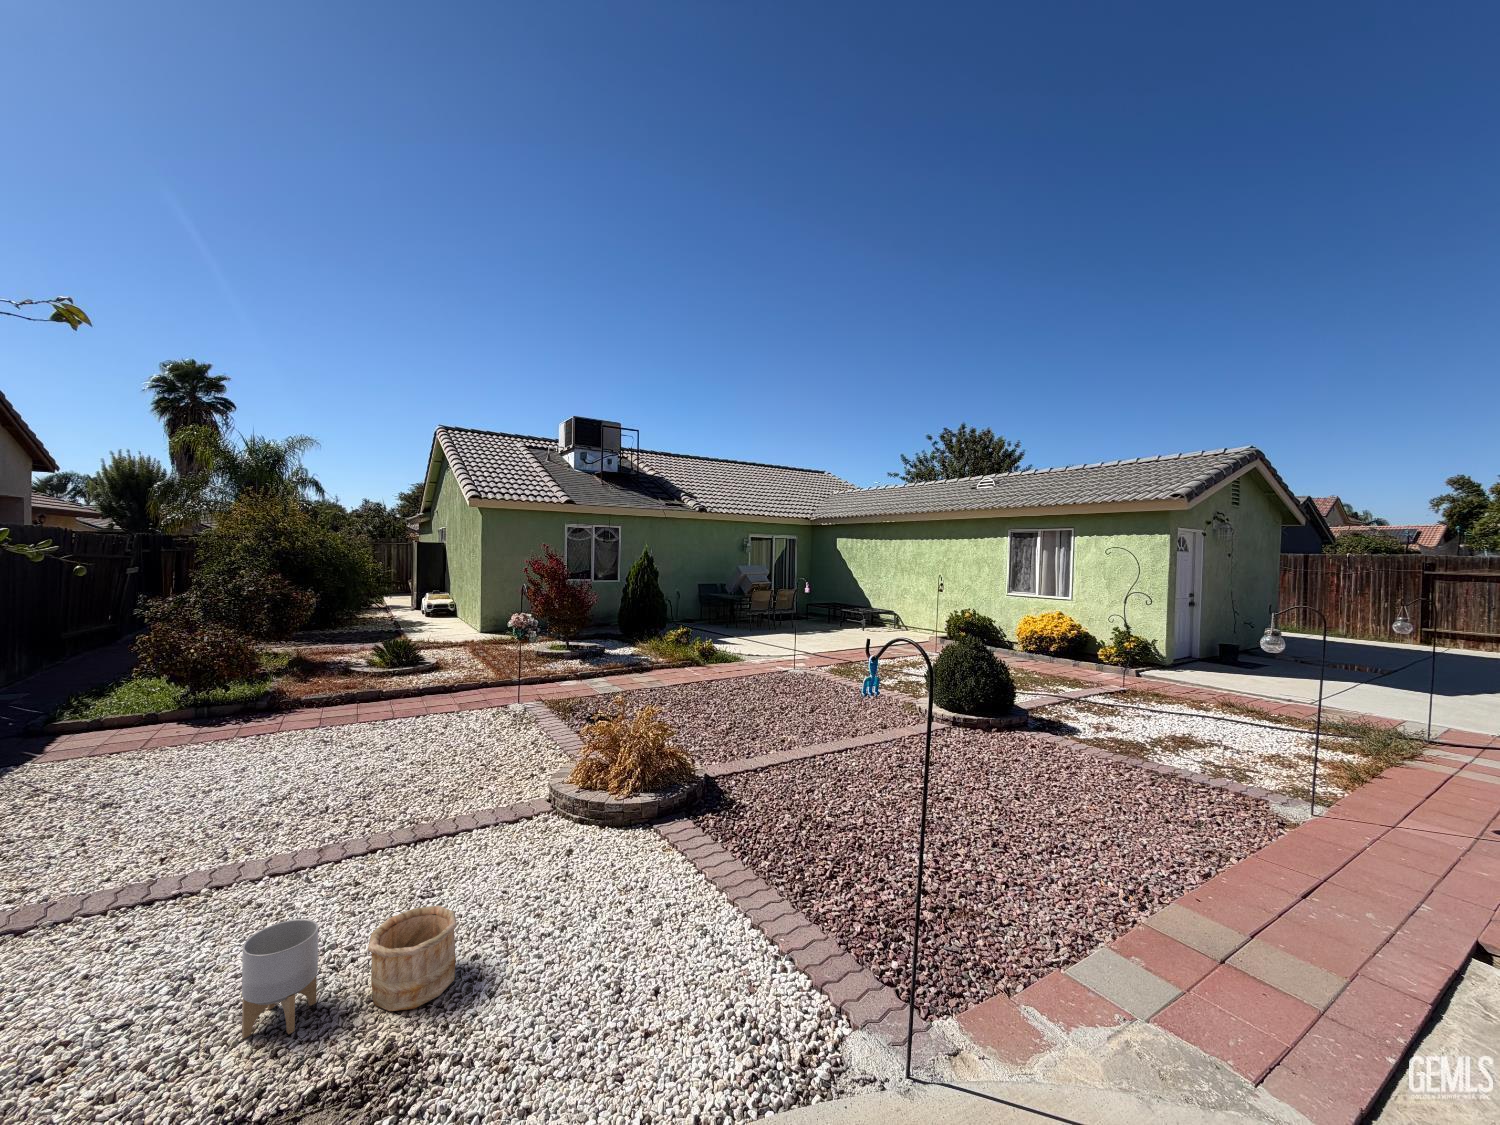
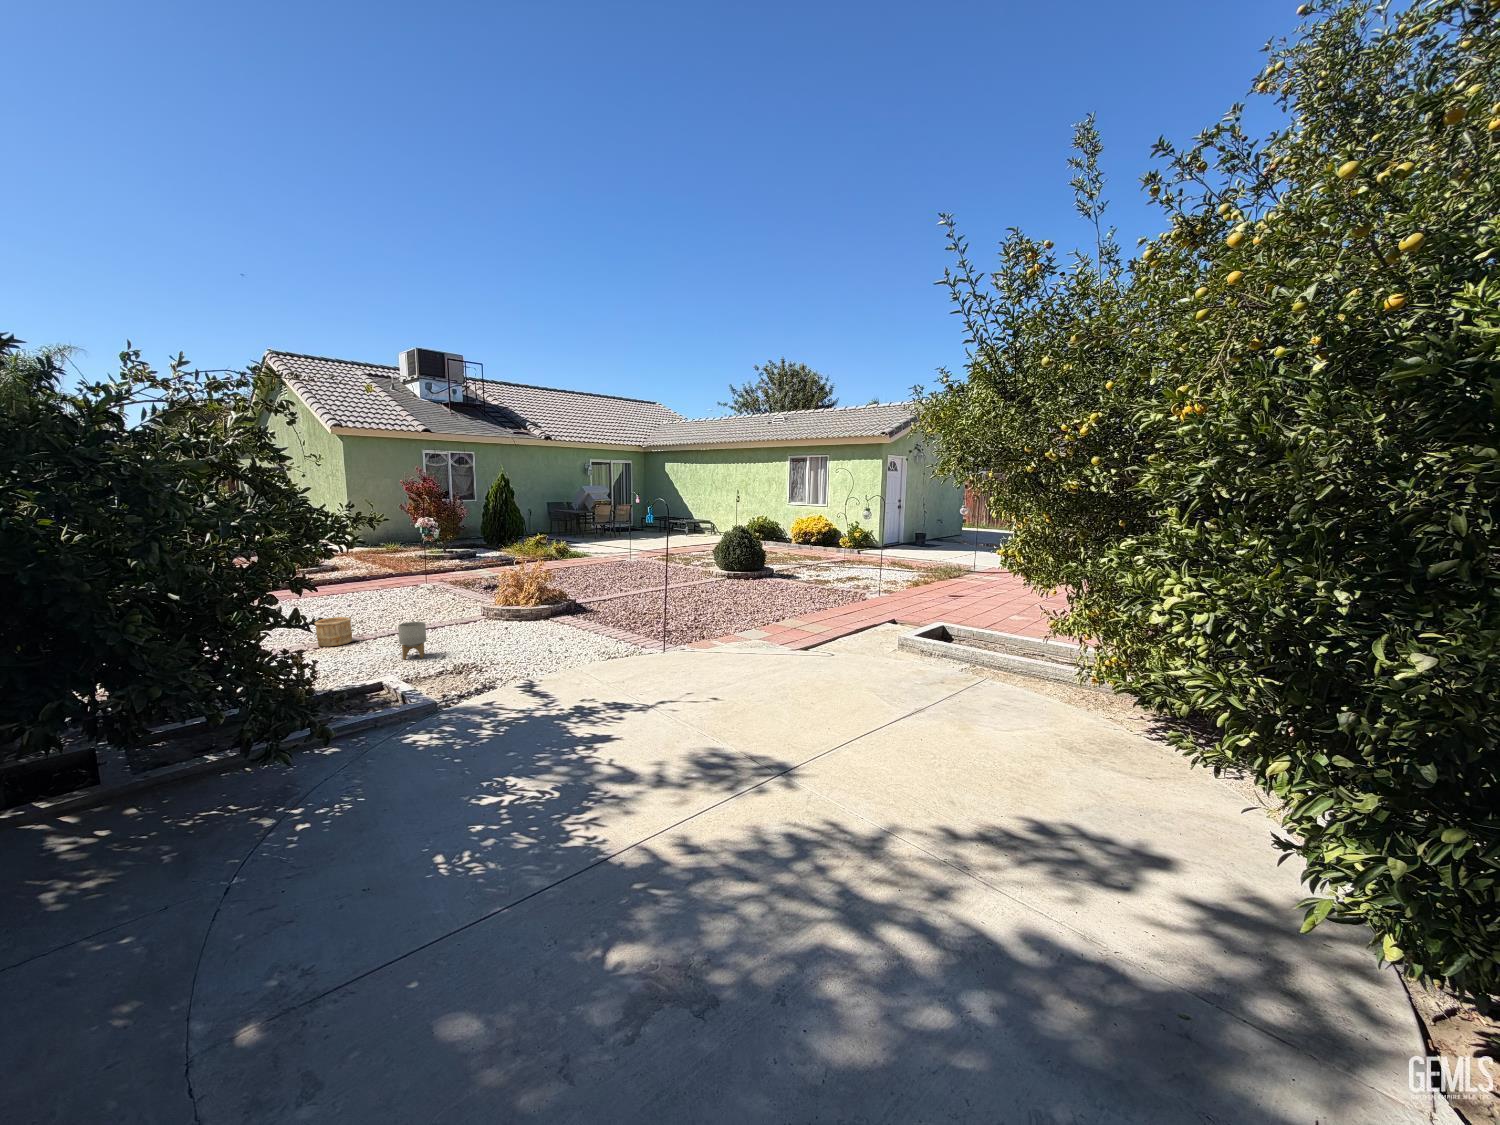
wooden bucket: present [368,906,457,1011] -> present [314,617,352,647]

